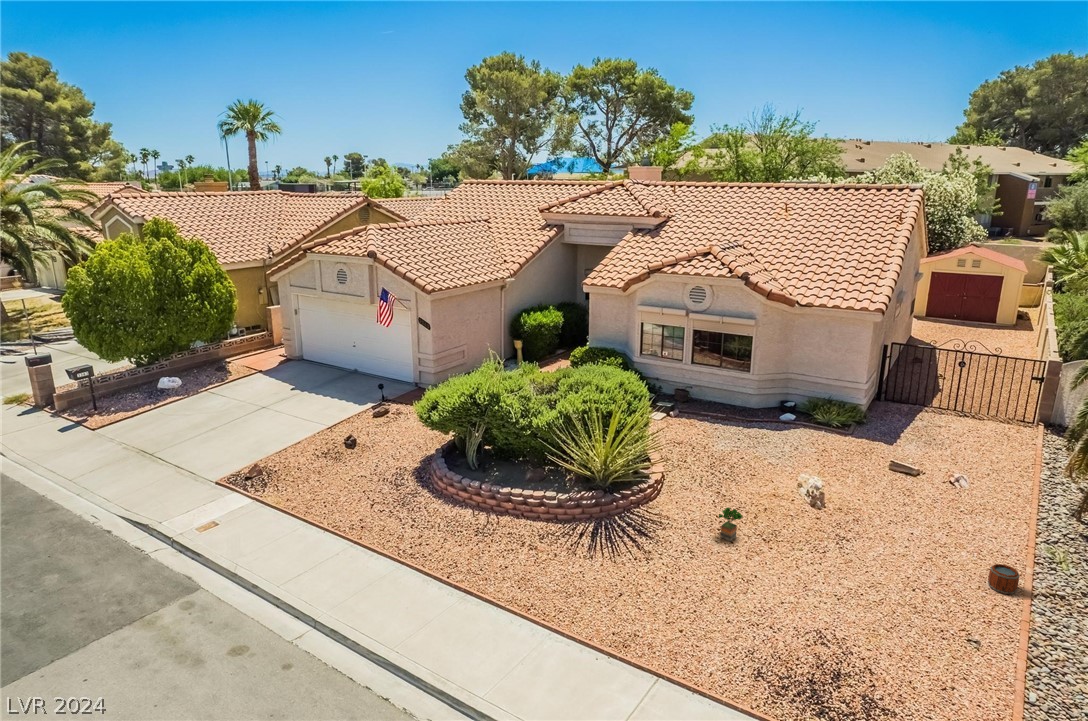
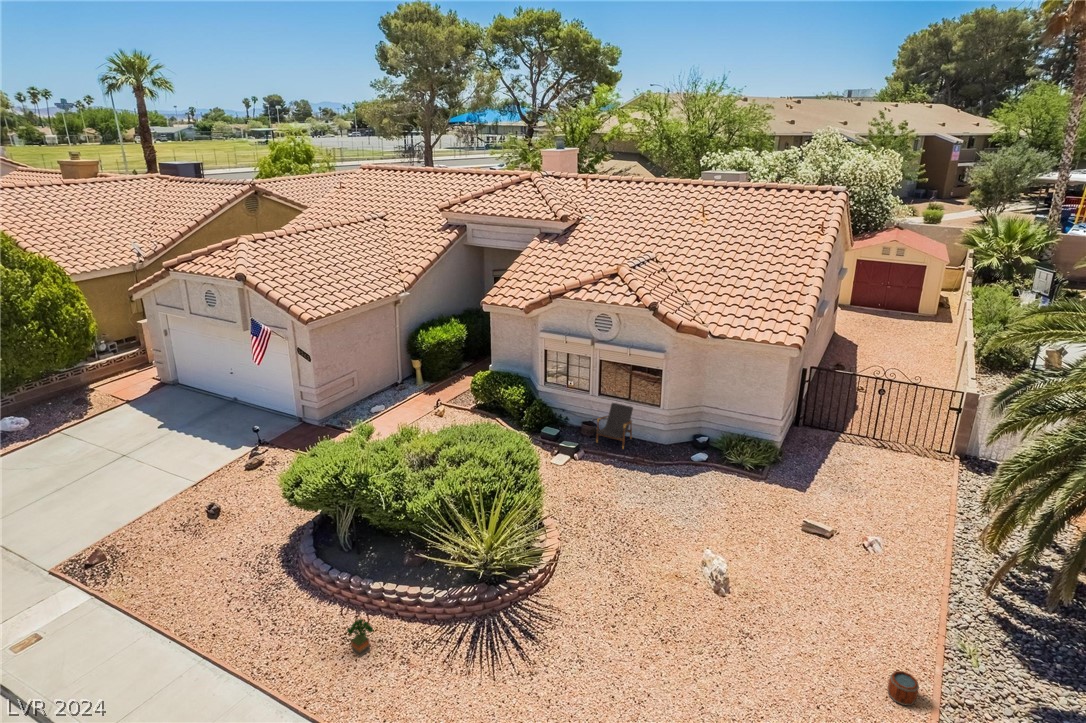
lounge chair: none [688,370,723,411] -> present [596,403,633,449]
potted tree: present [719,507,743,541] -> present [347,619,374,657]

